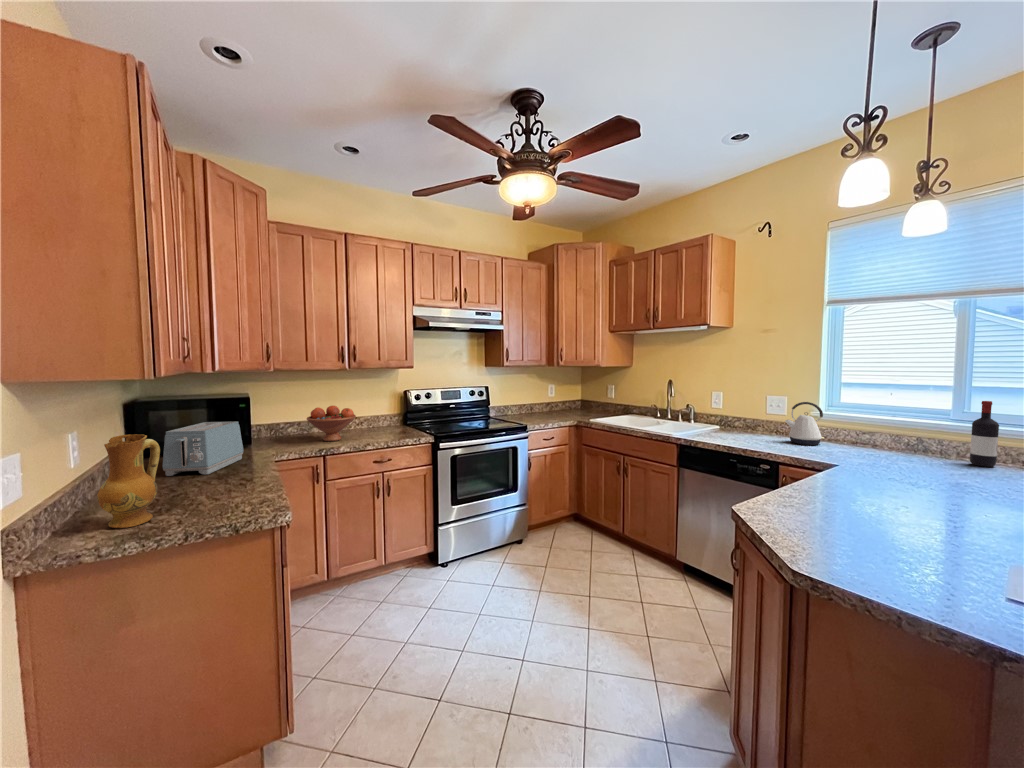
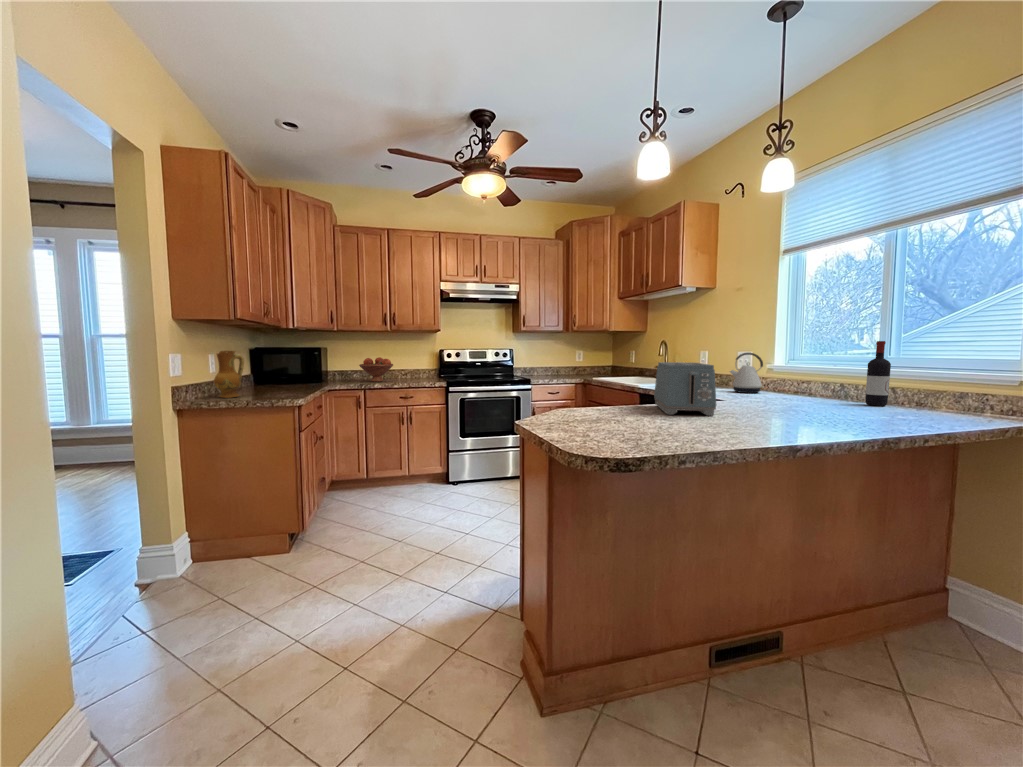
toaster: present [163,421,244,476] -> present [654,362,717,416]

